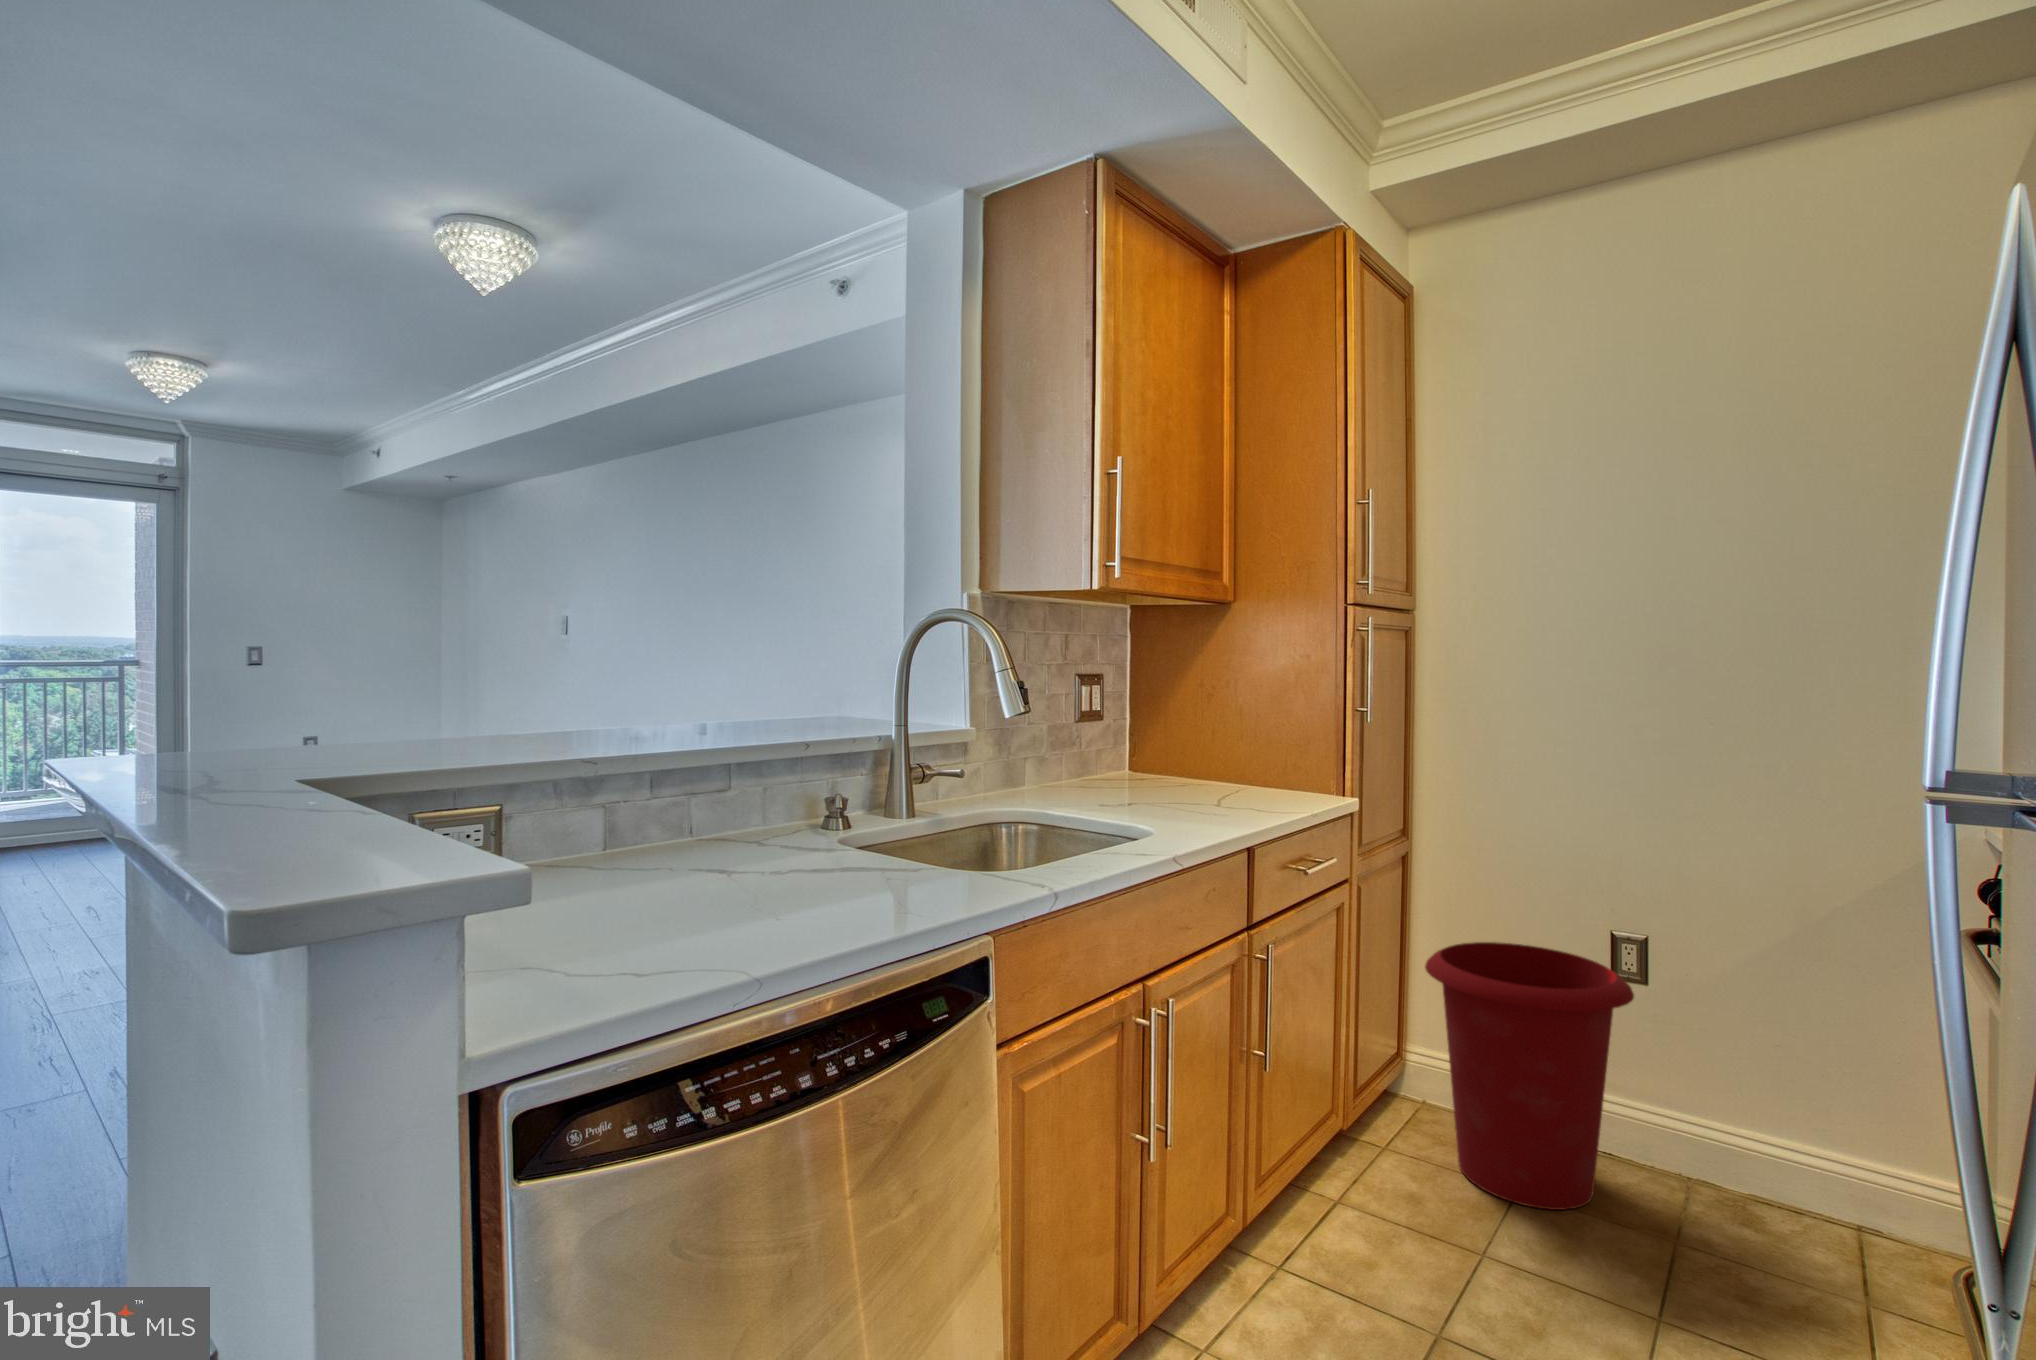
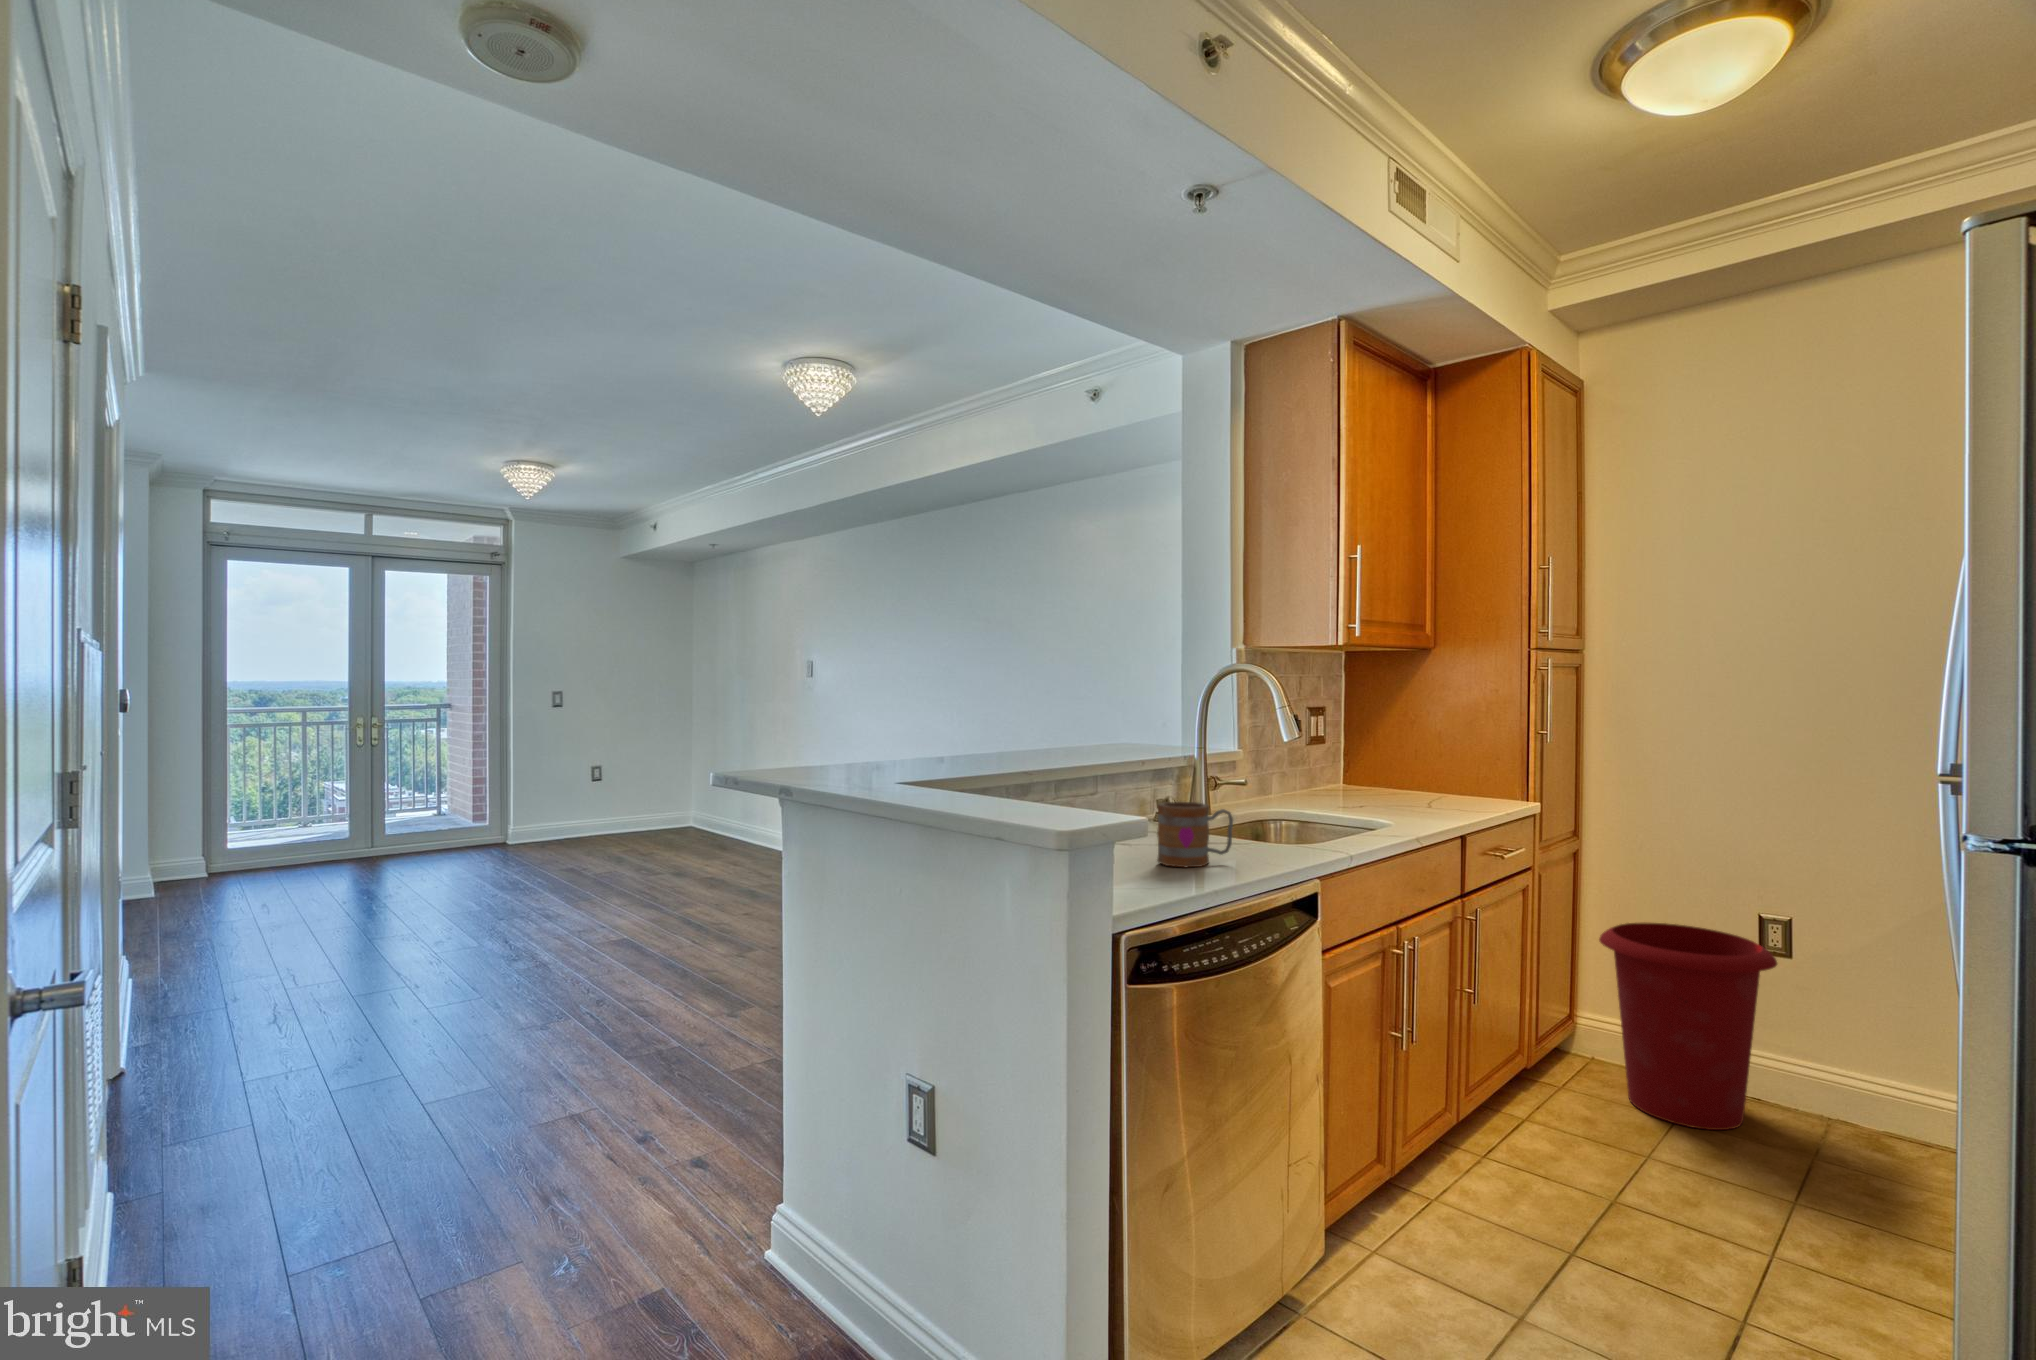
mug: none [731,803,857,916] -> present [1157,802,1233,868]

